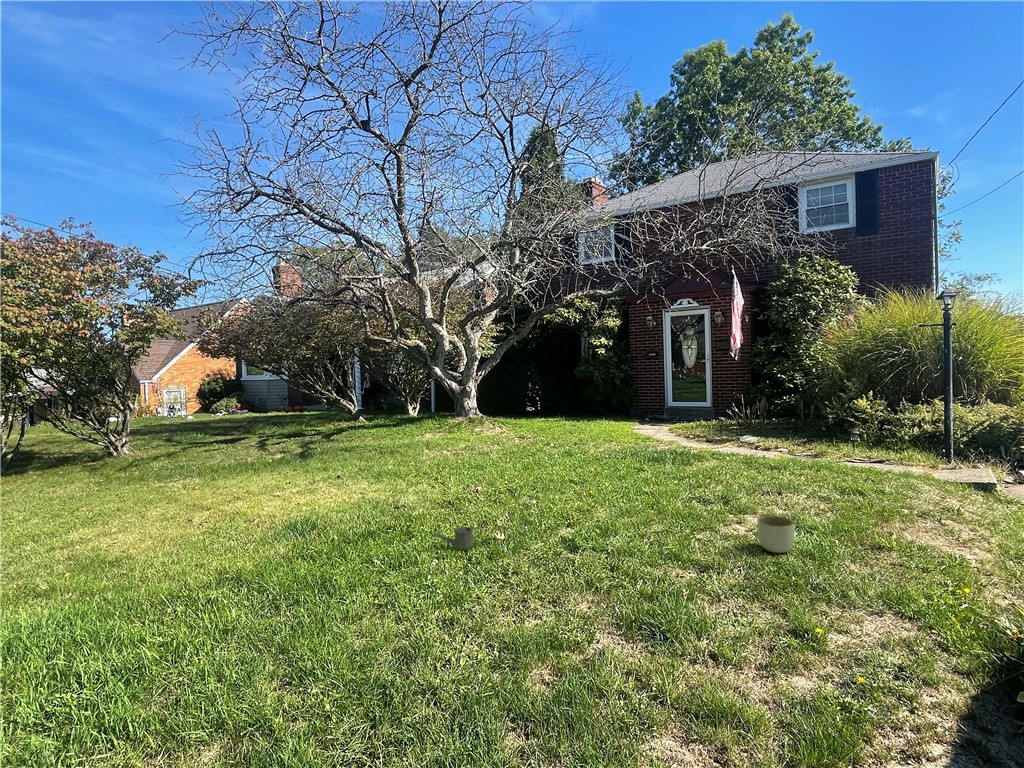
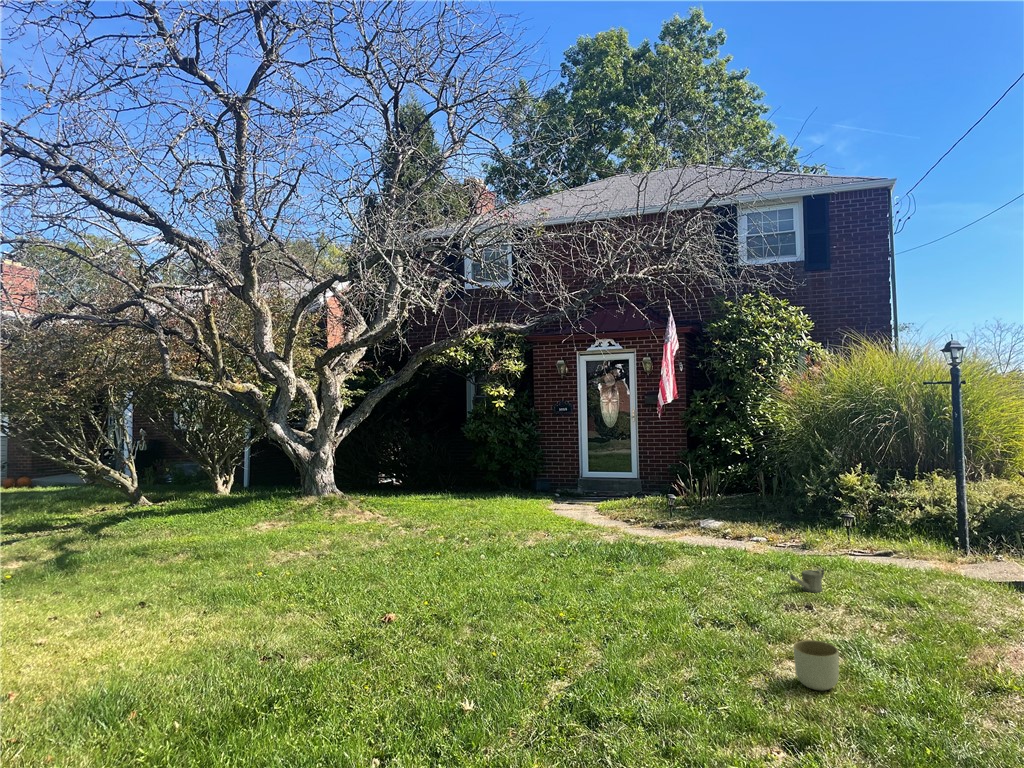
watering can: present [433,527,482,550] -> present [790,569,824,593]

